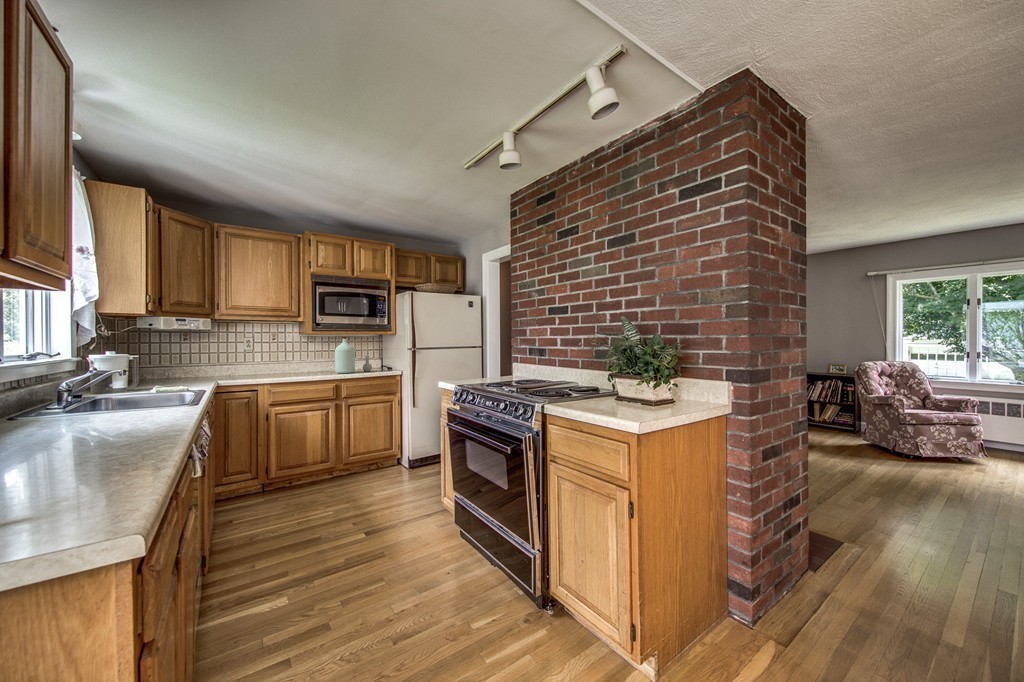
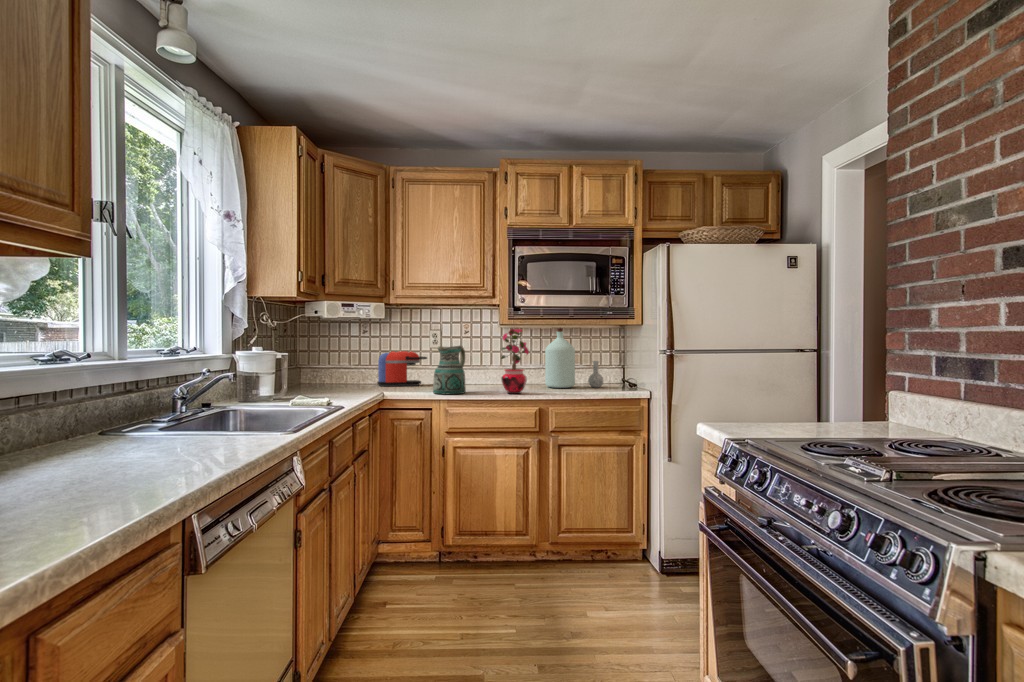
potted plant: none [309,337,333,378] -> present [501,329,529,394]
ceramic pitcher: none [262,349,287,381] -> present [433,346,466,394]
coffee maker: none [198,353,242,380] -> present [377,351,427,386]

